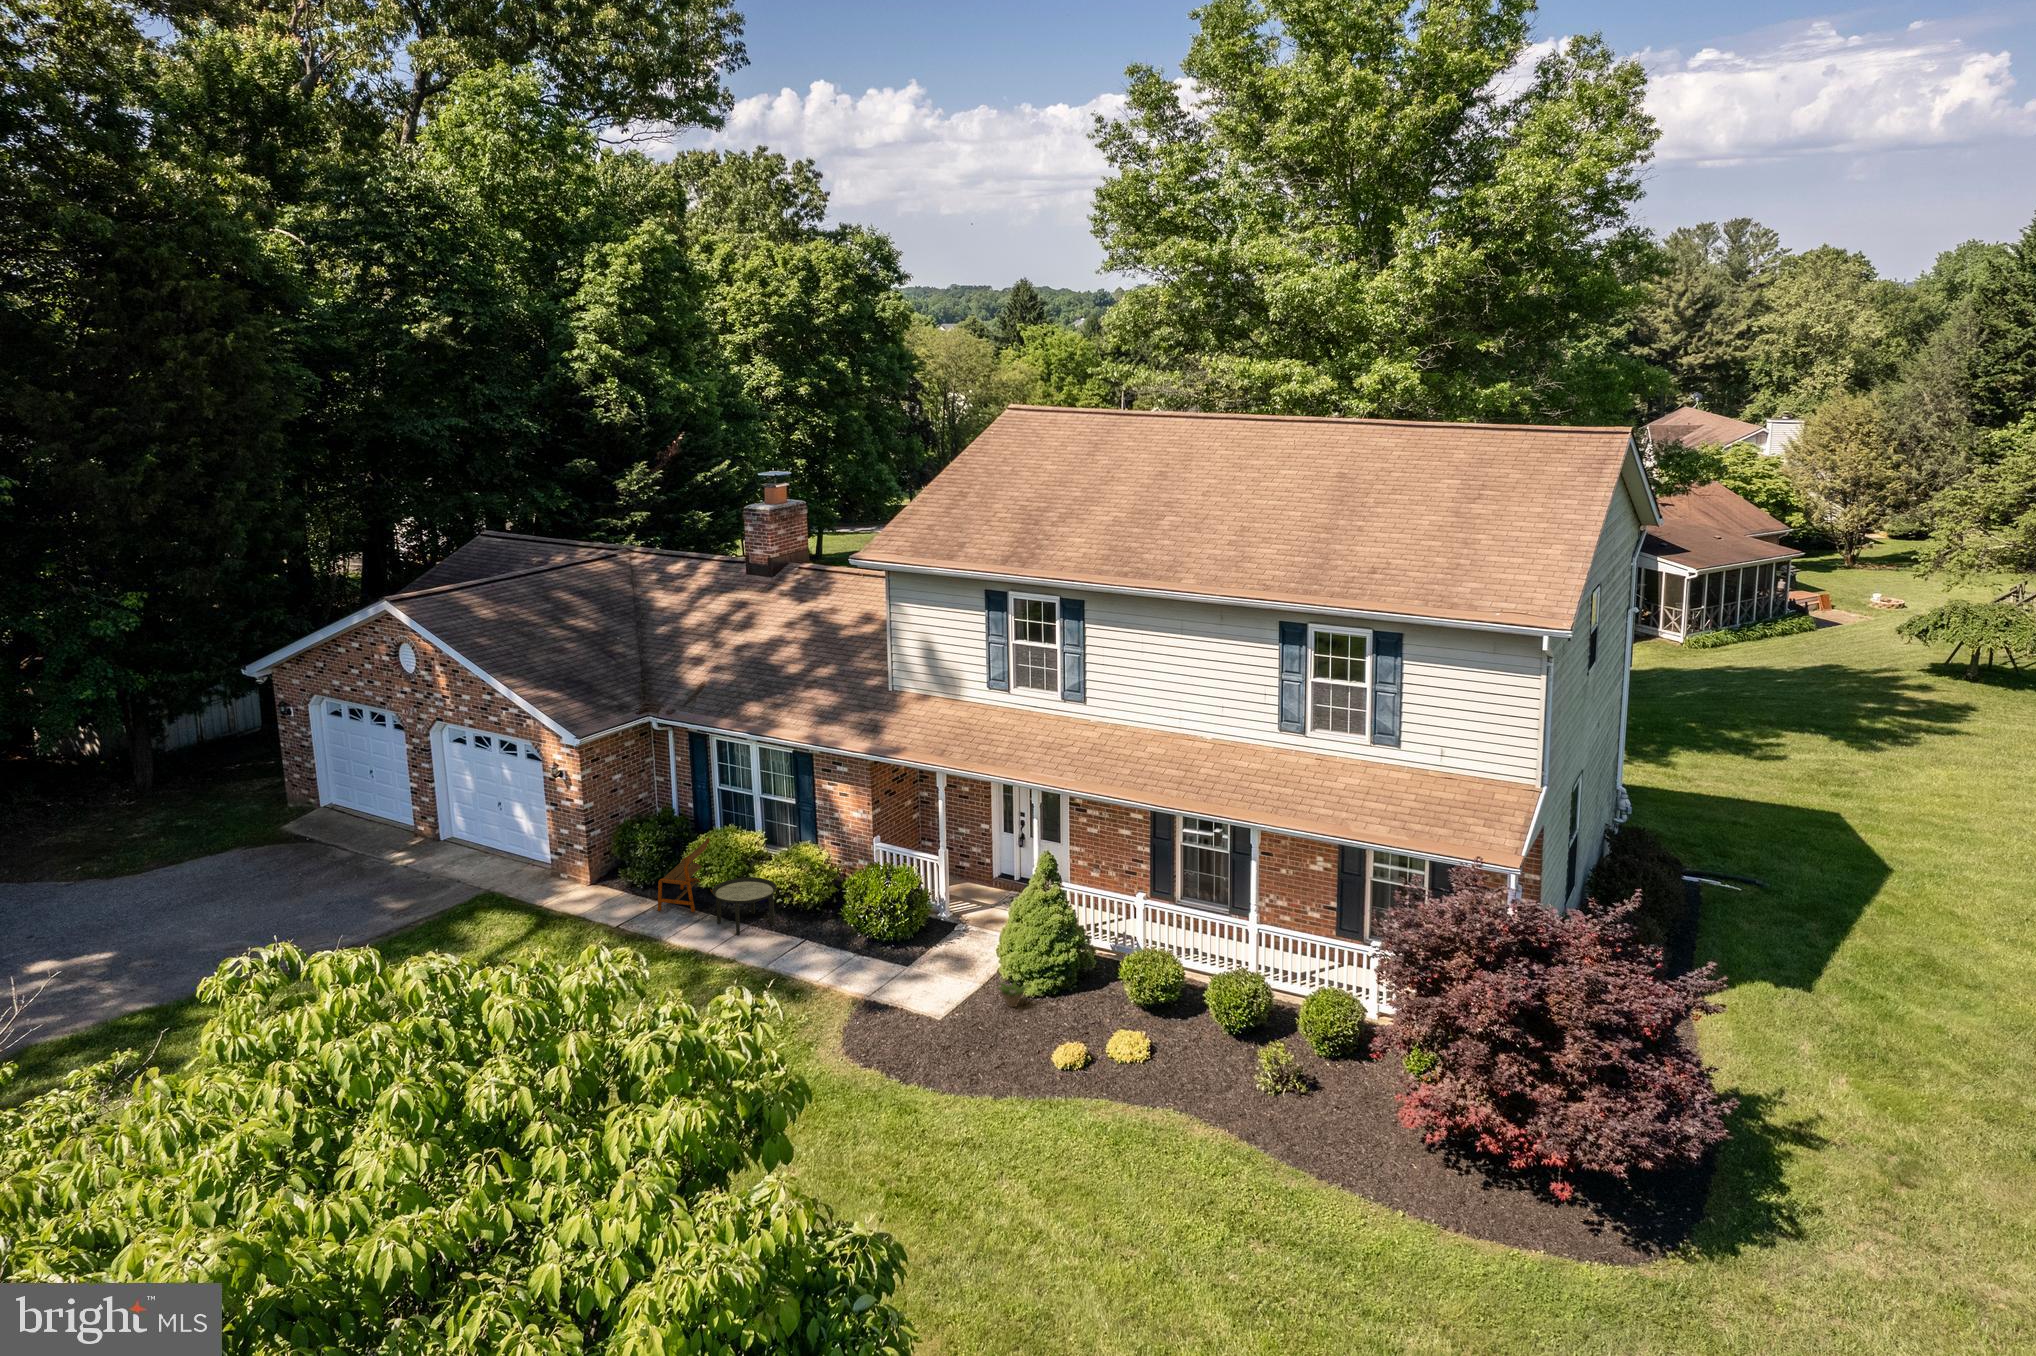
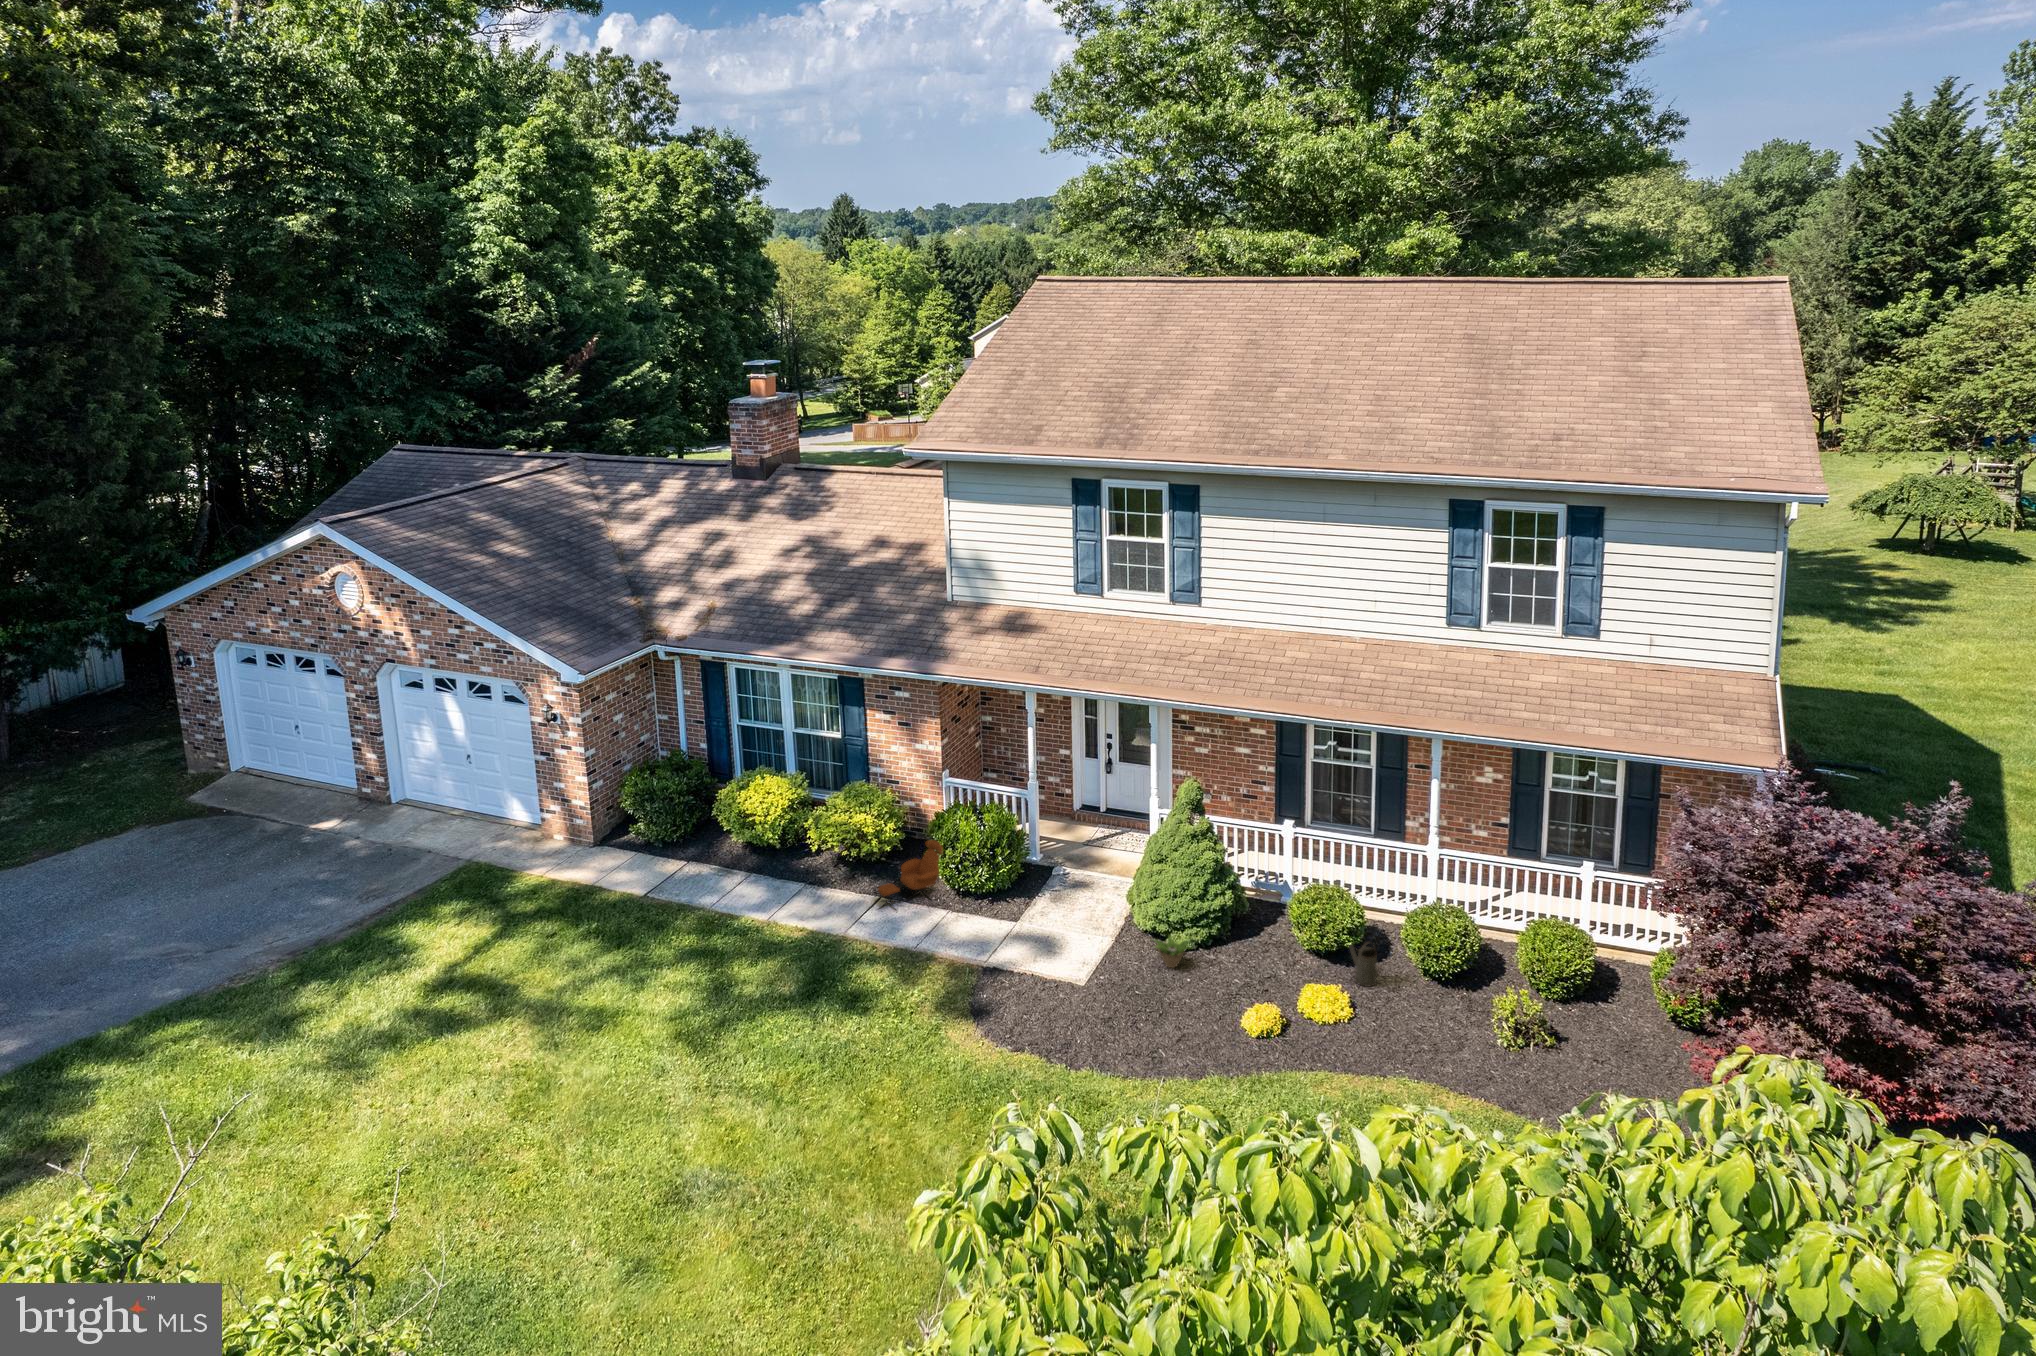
bench: present [658,838,712,912] -> none [694,783,753,874]
round table: present [712,878,777,935] -> none [766,828,843,898]
lounge chair: none [794,893,853,949] -> present [878,840,943,905]
watering can: none [1157,988,1177,1033] -> present [1349,942,1378,987]

